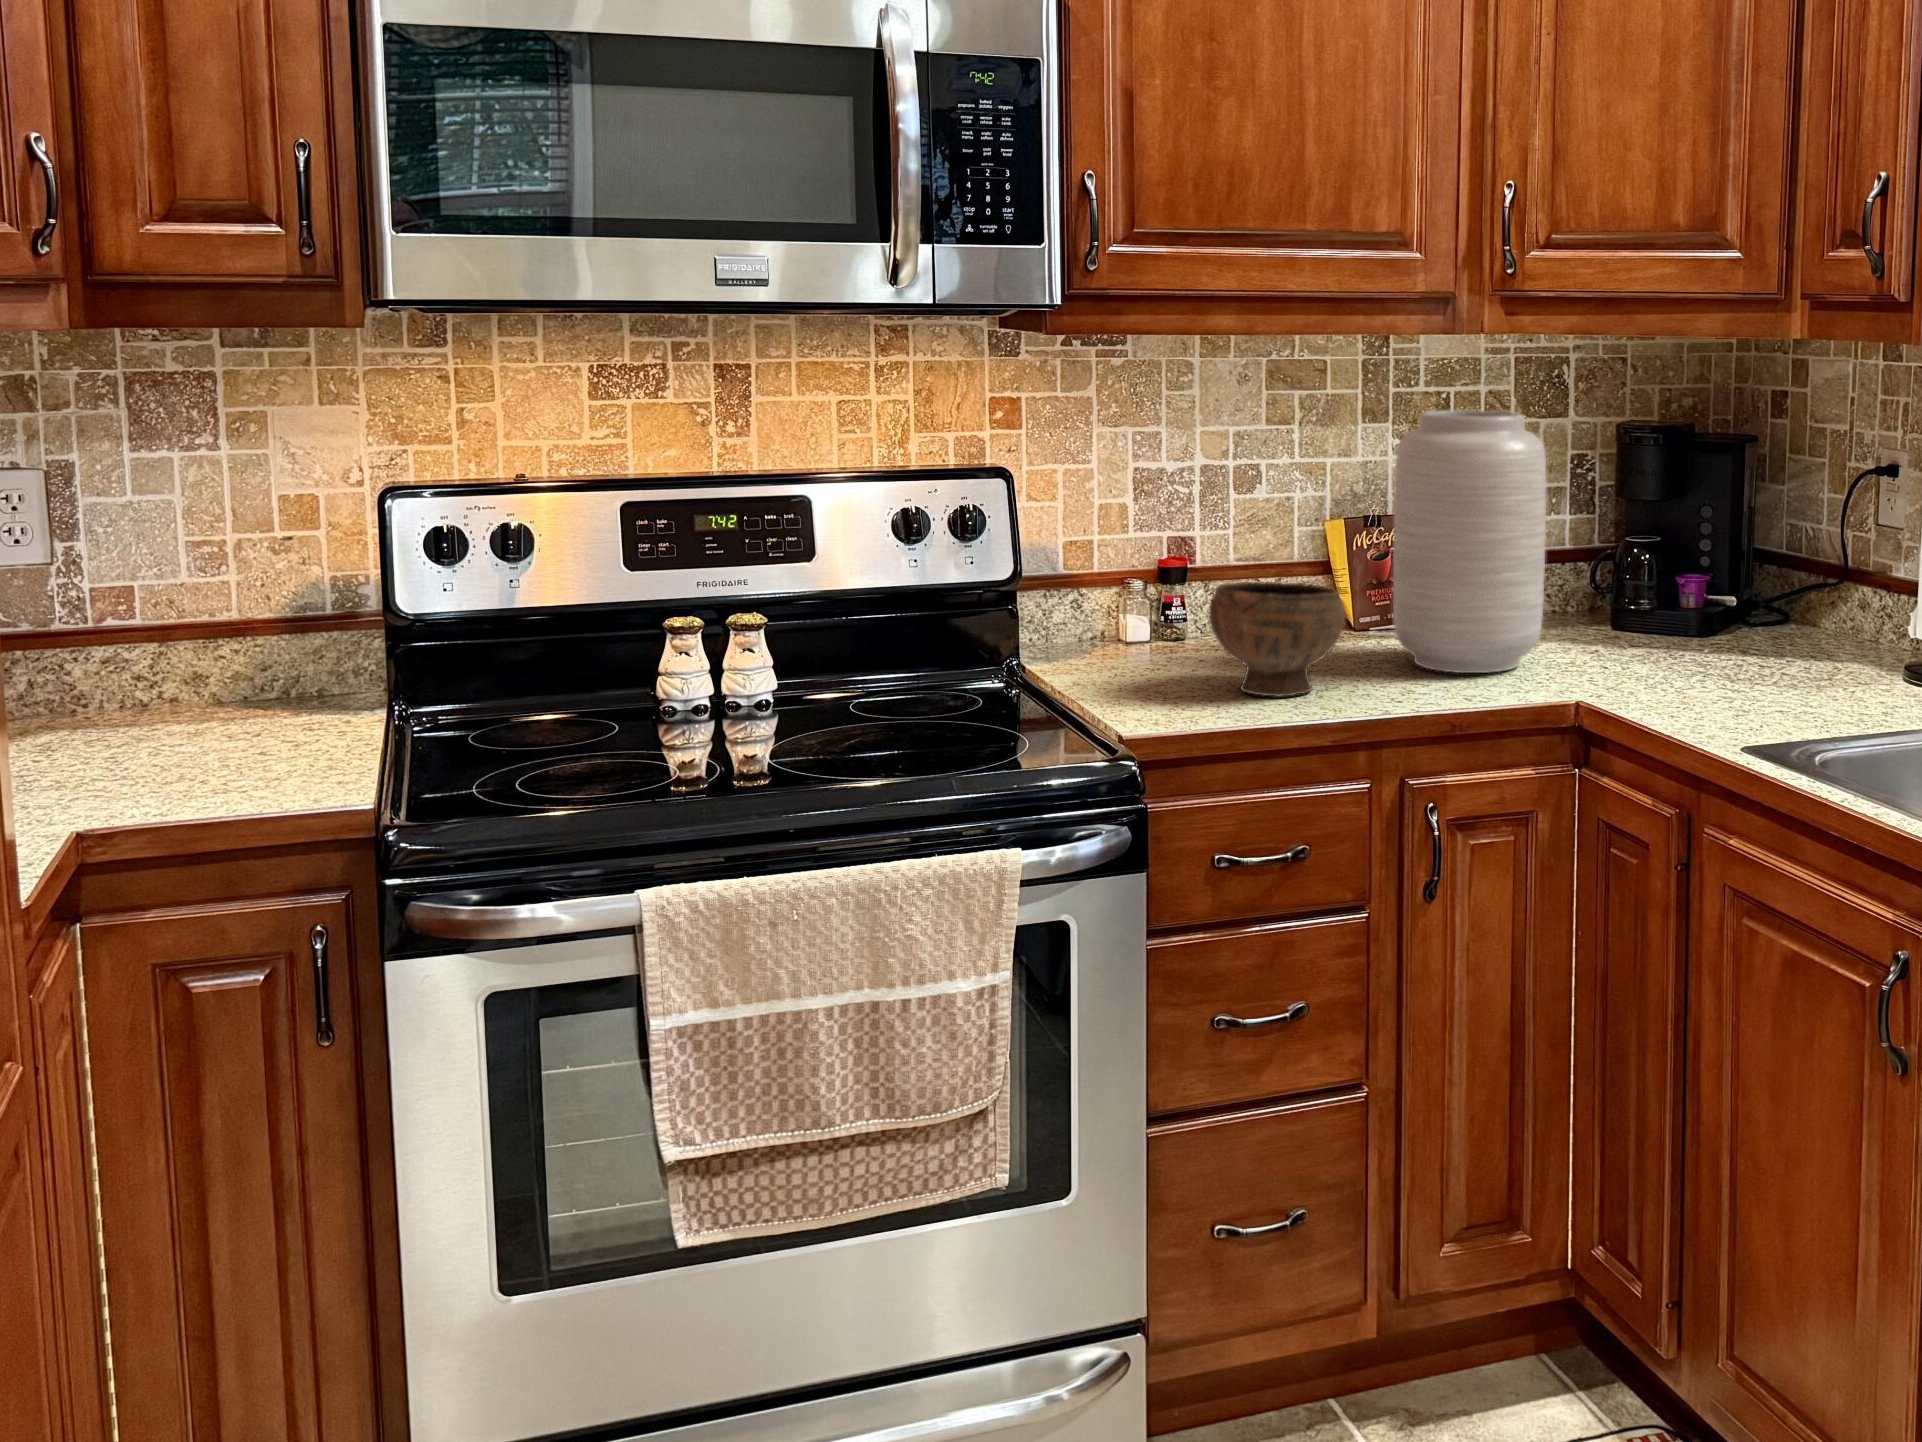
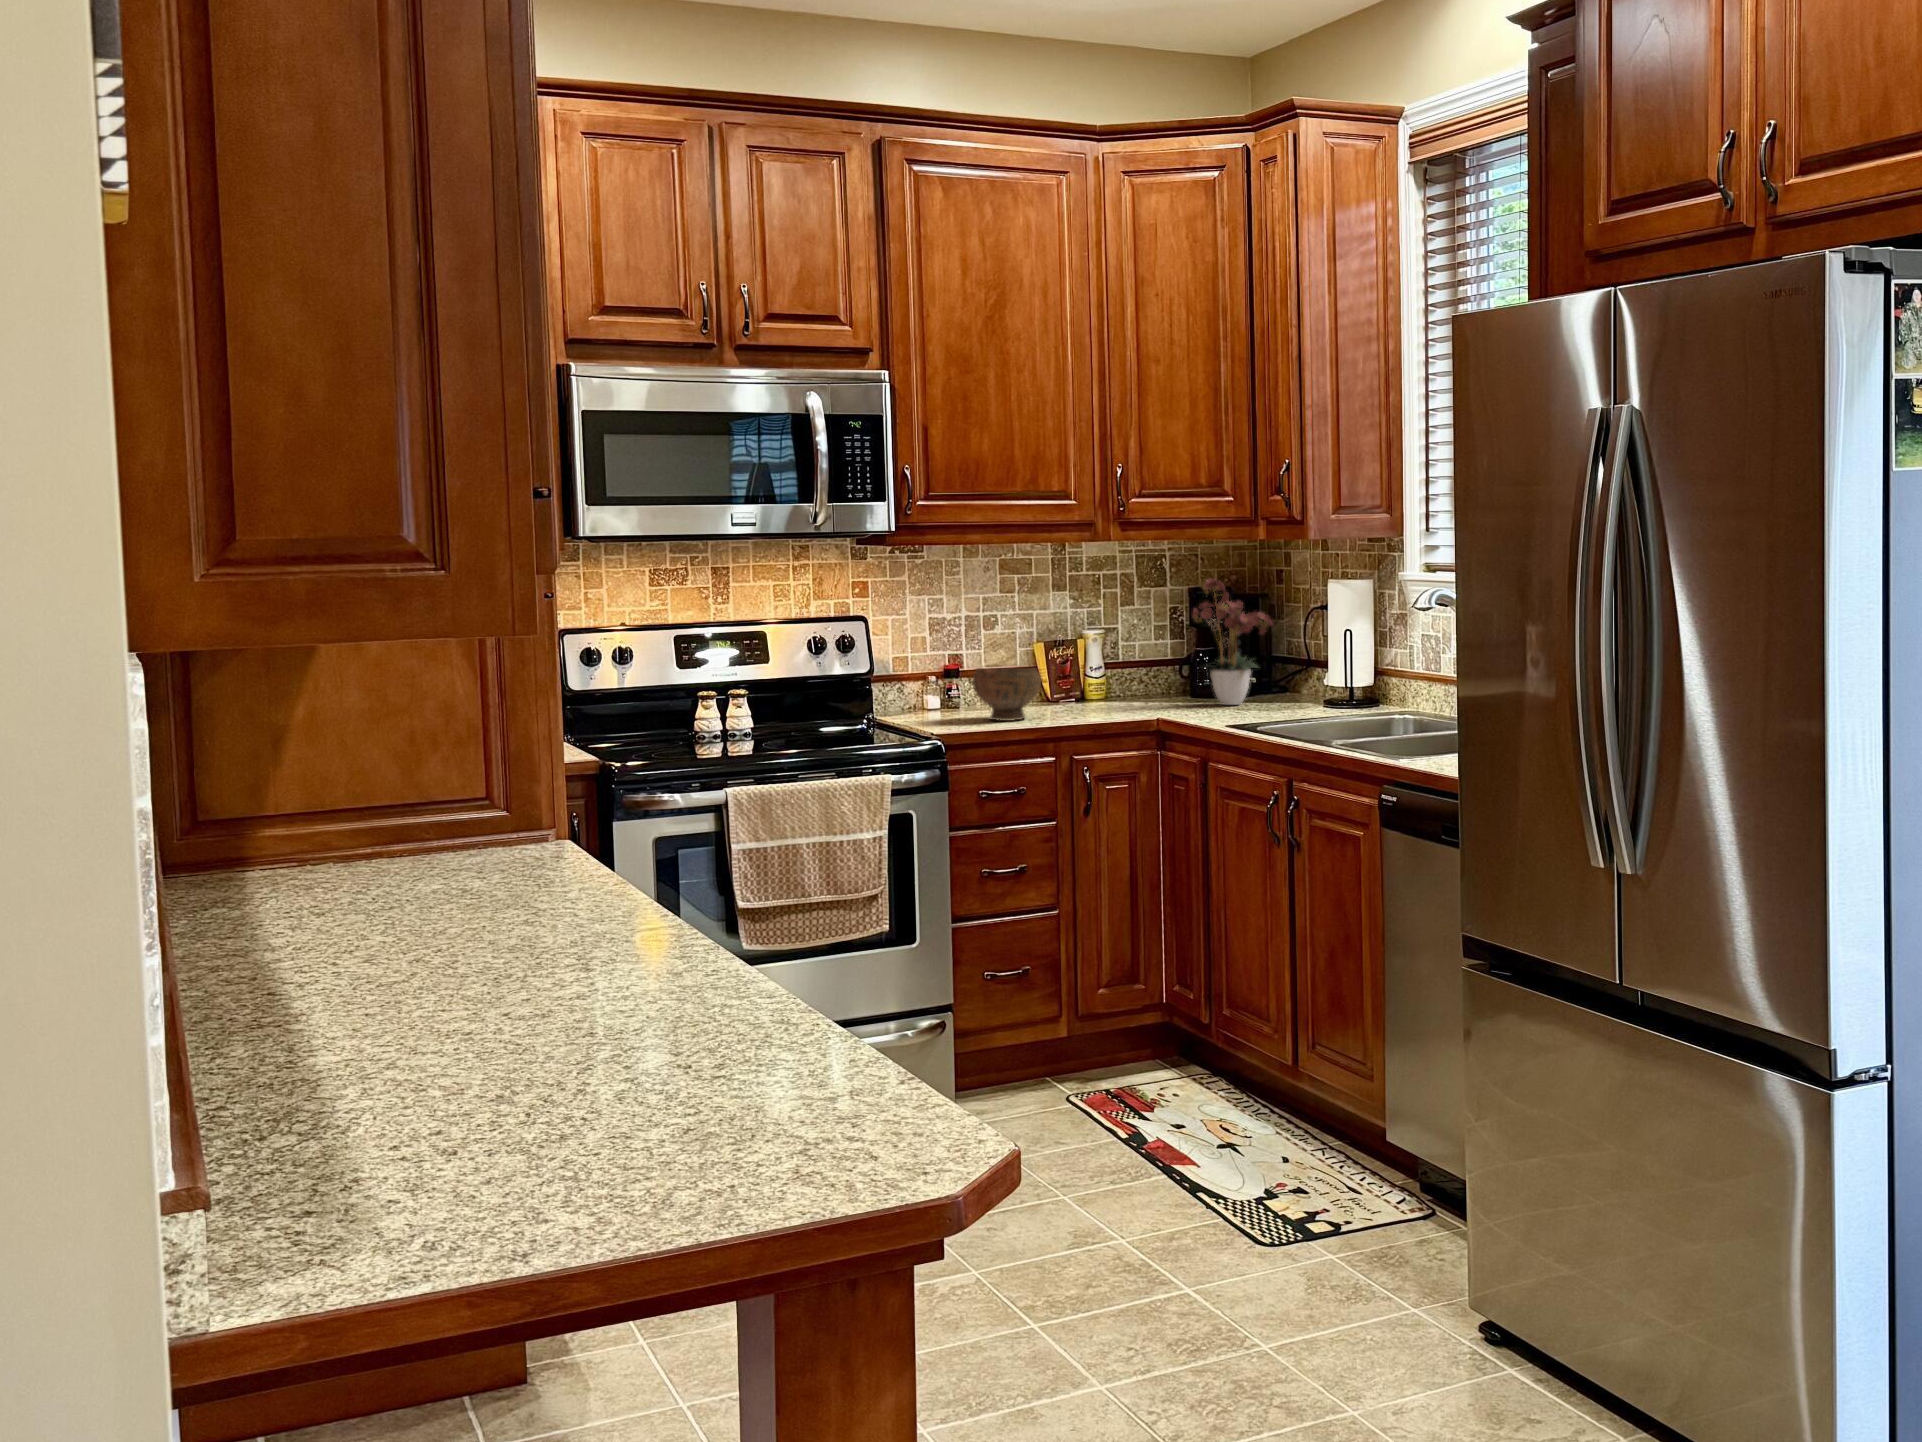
flower arrangement: none [1636,402,1820,668] -> present [1193,578,1273,705]
vase: present [1393,410,1547,673] -> none [1066,581,1143,711]

